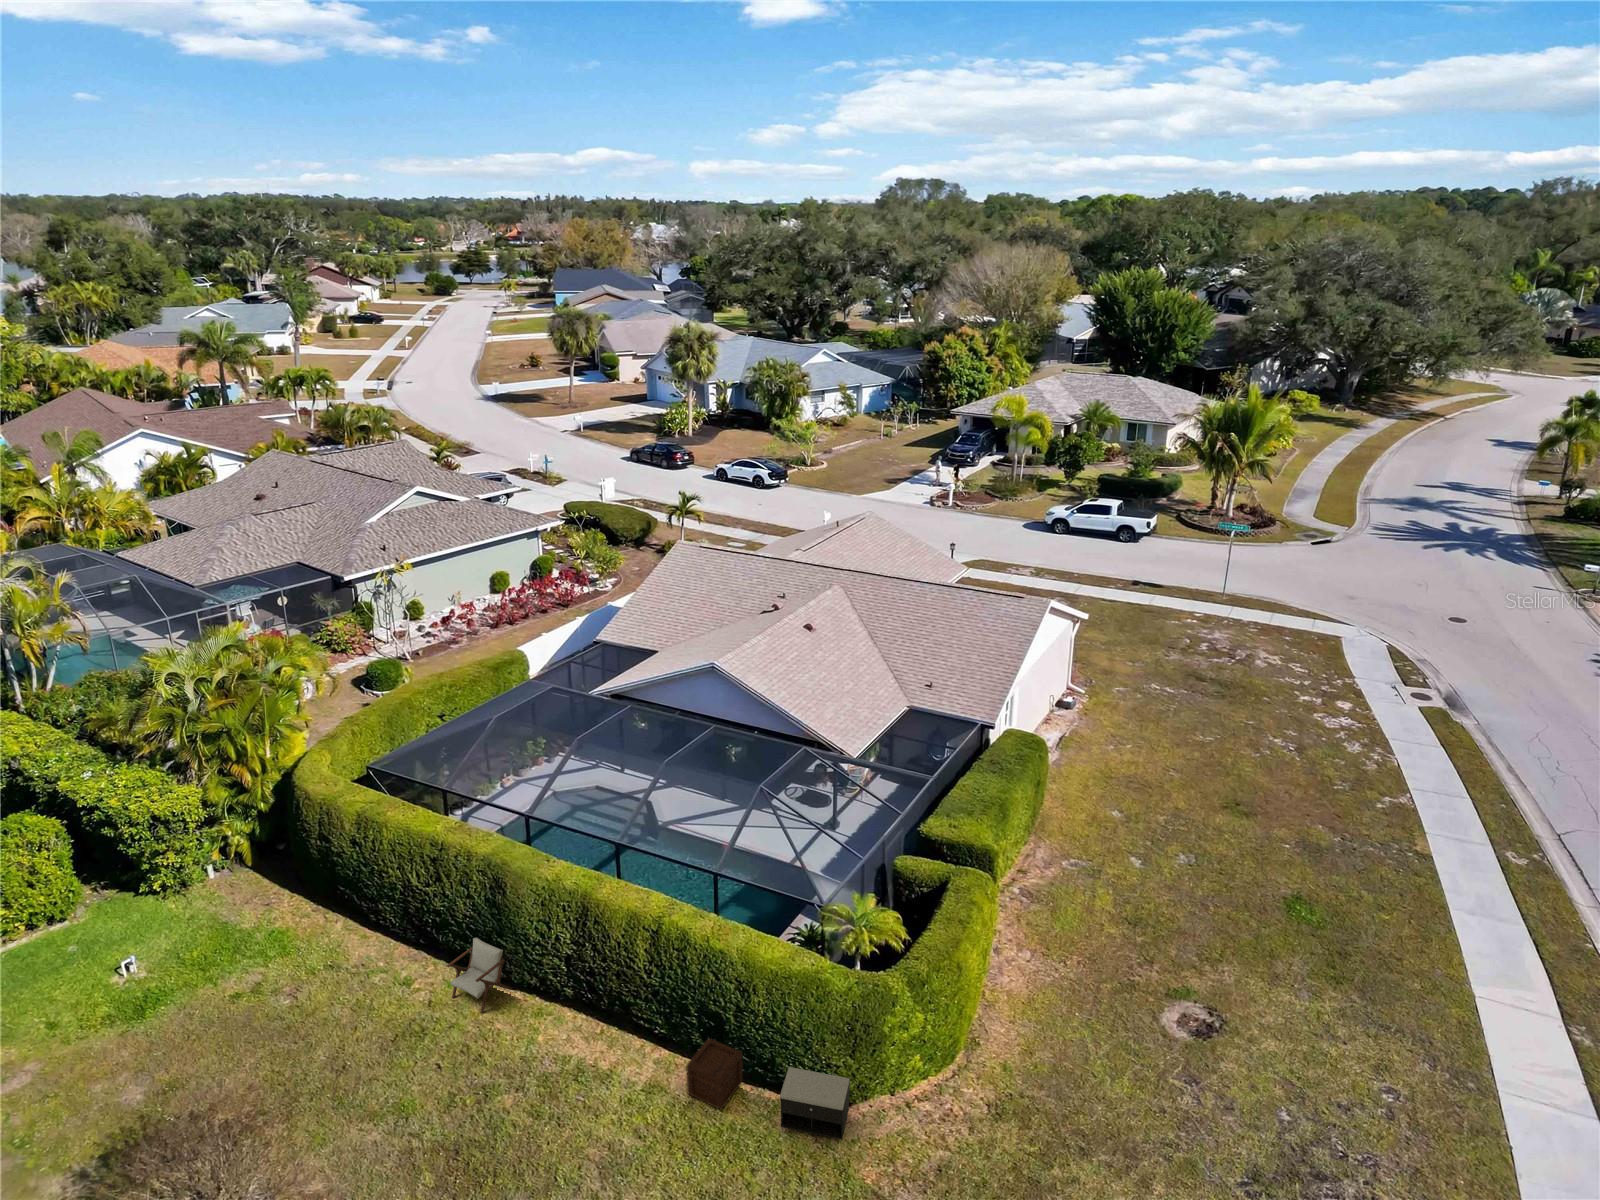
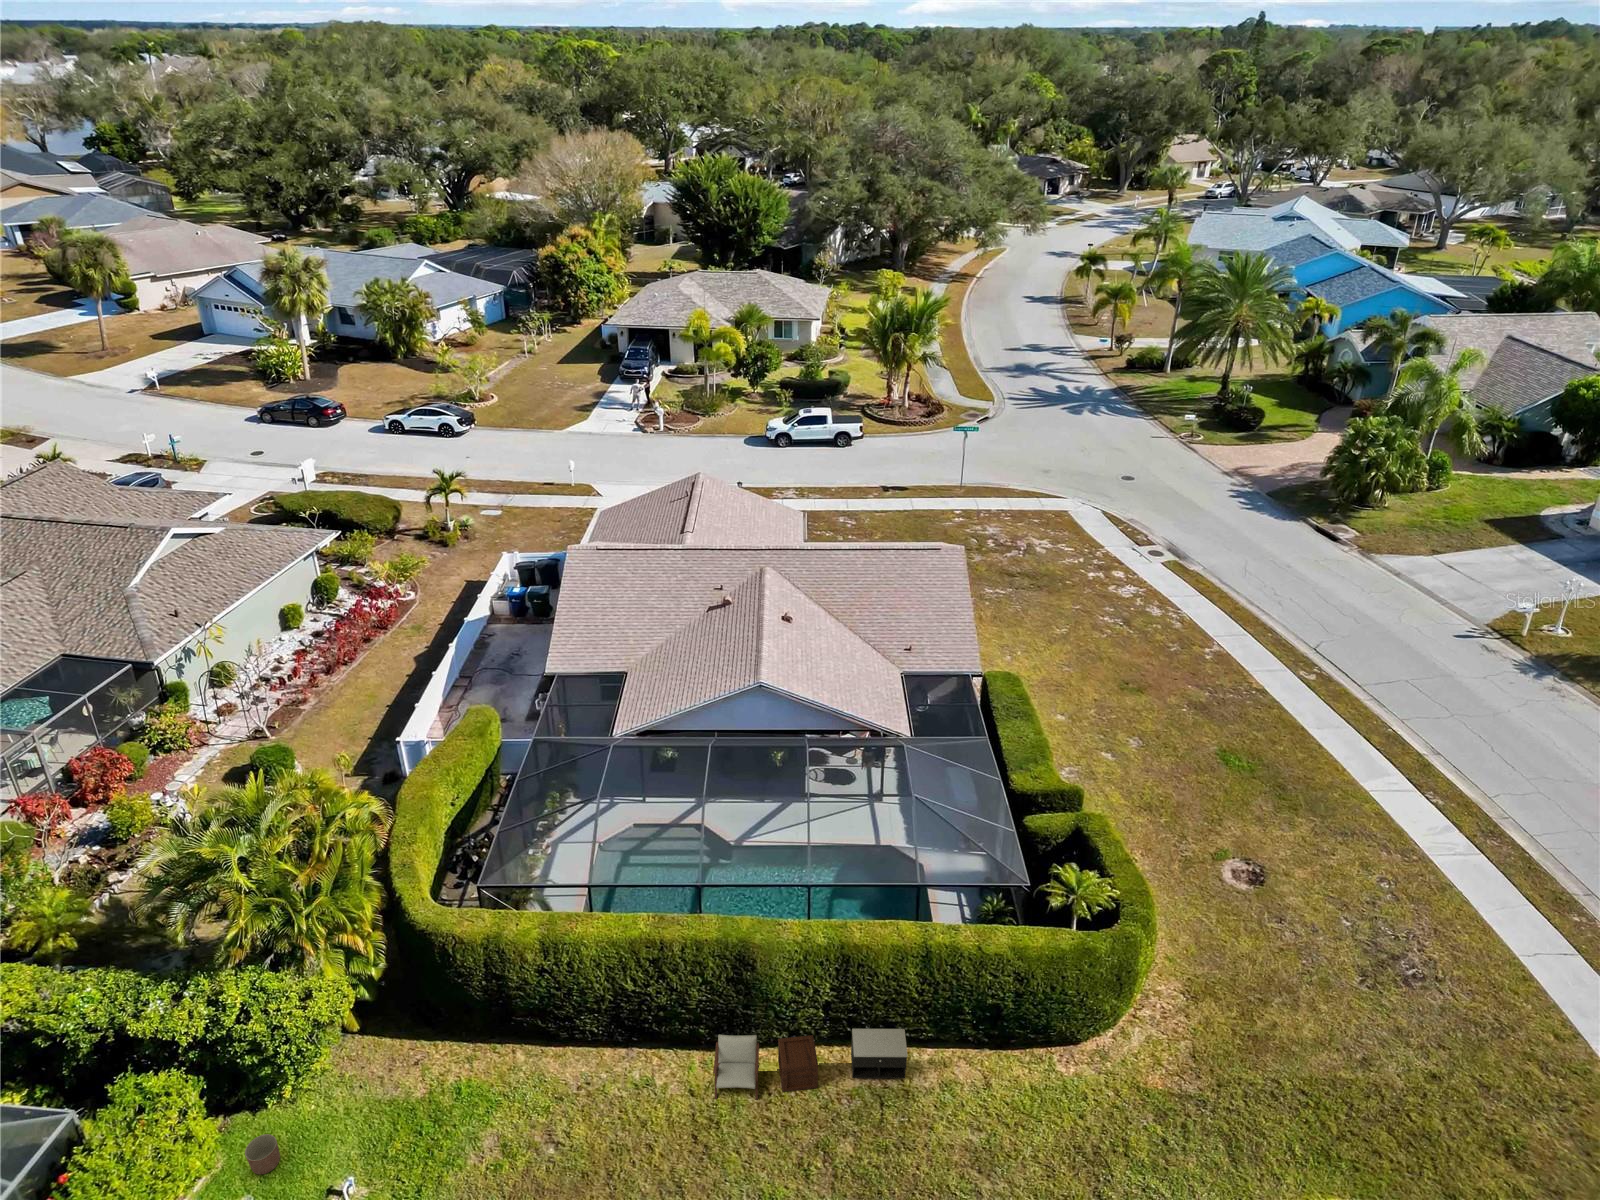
planter: none [132,882,162,911] -> present [245,1134,280,1174]
wooden crate: present [686,1039,743,1110] -> present [778,1035,818,1092]
storage bench: present [780,1067,850,1139] -> present [851,1029,907,1078]

